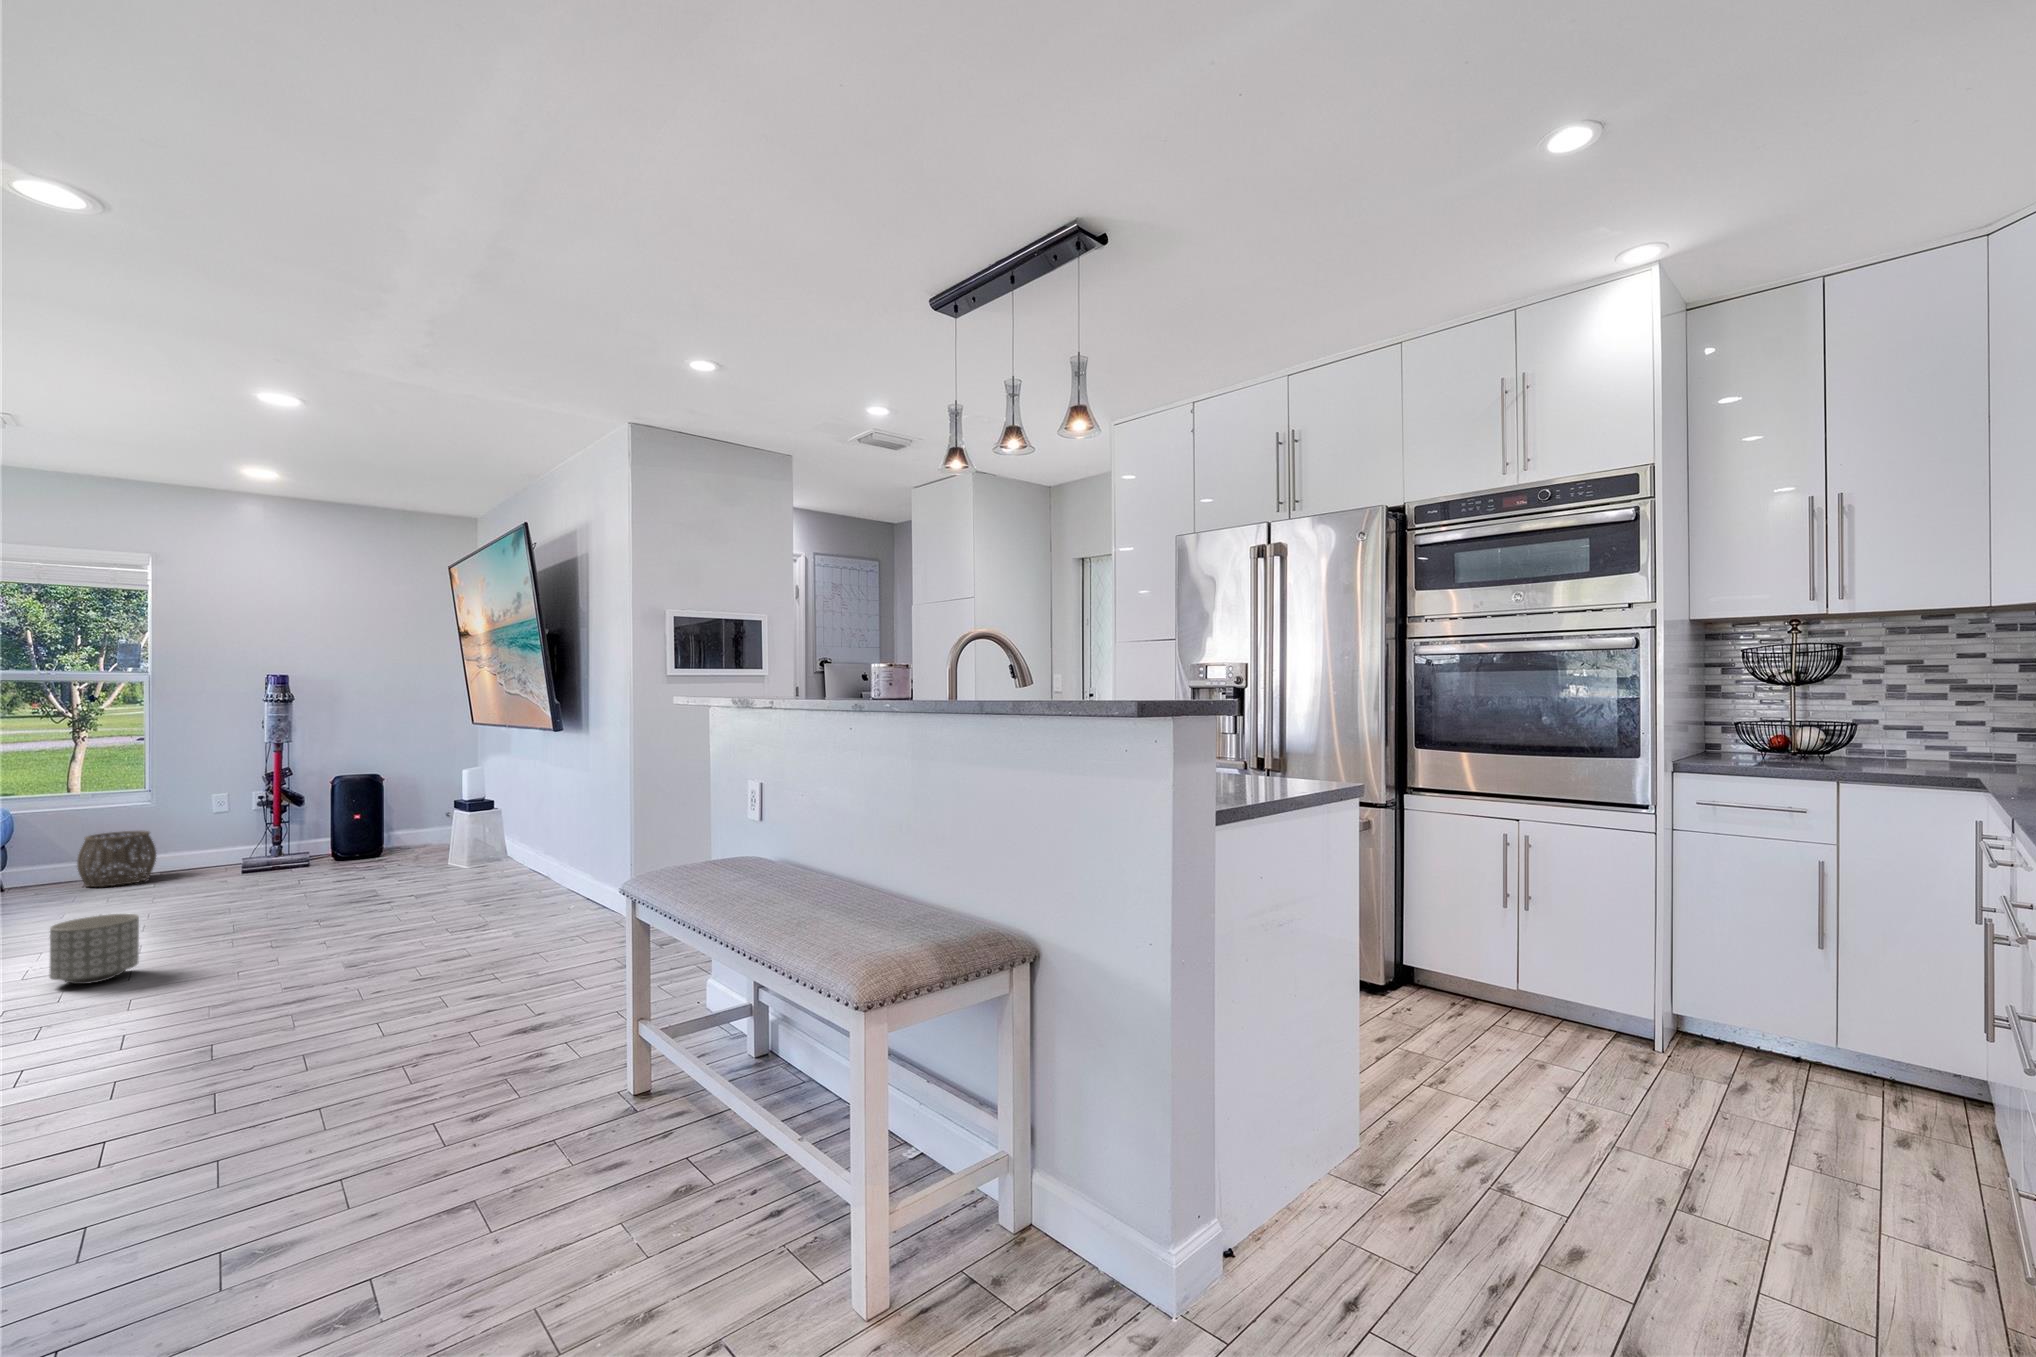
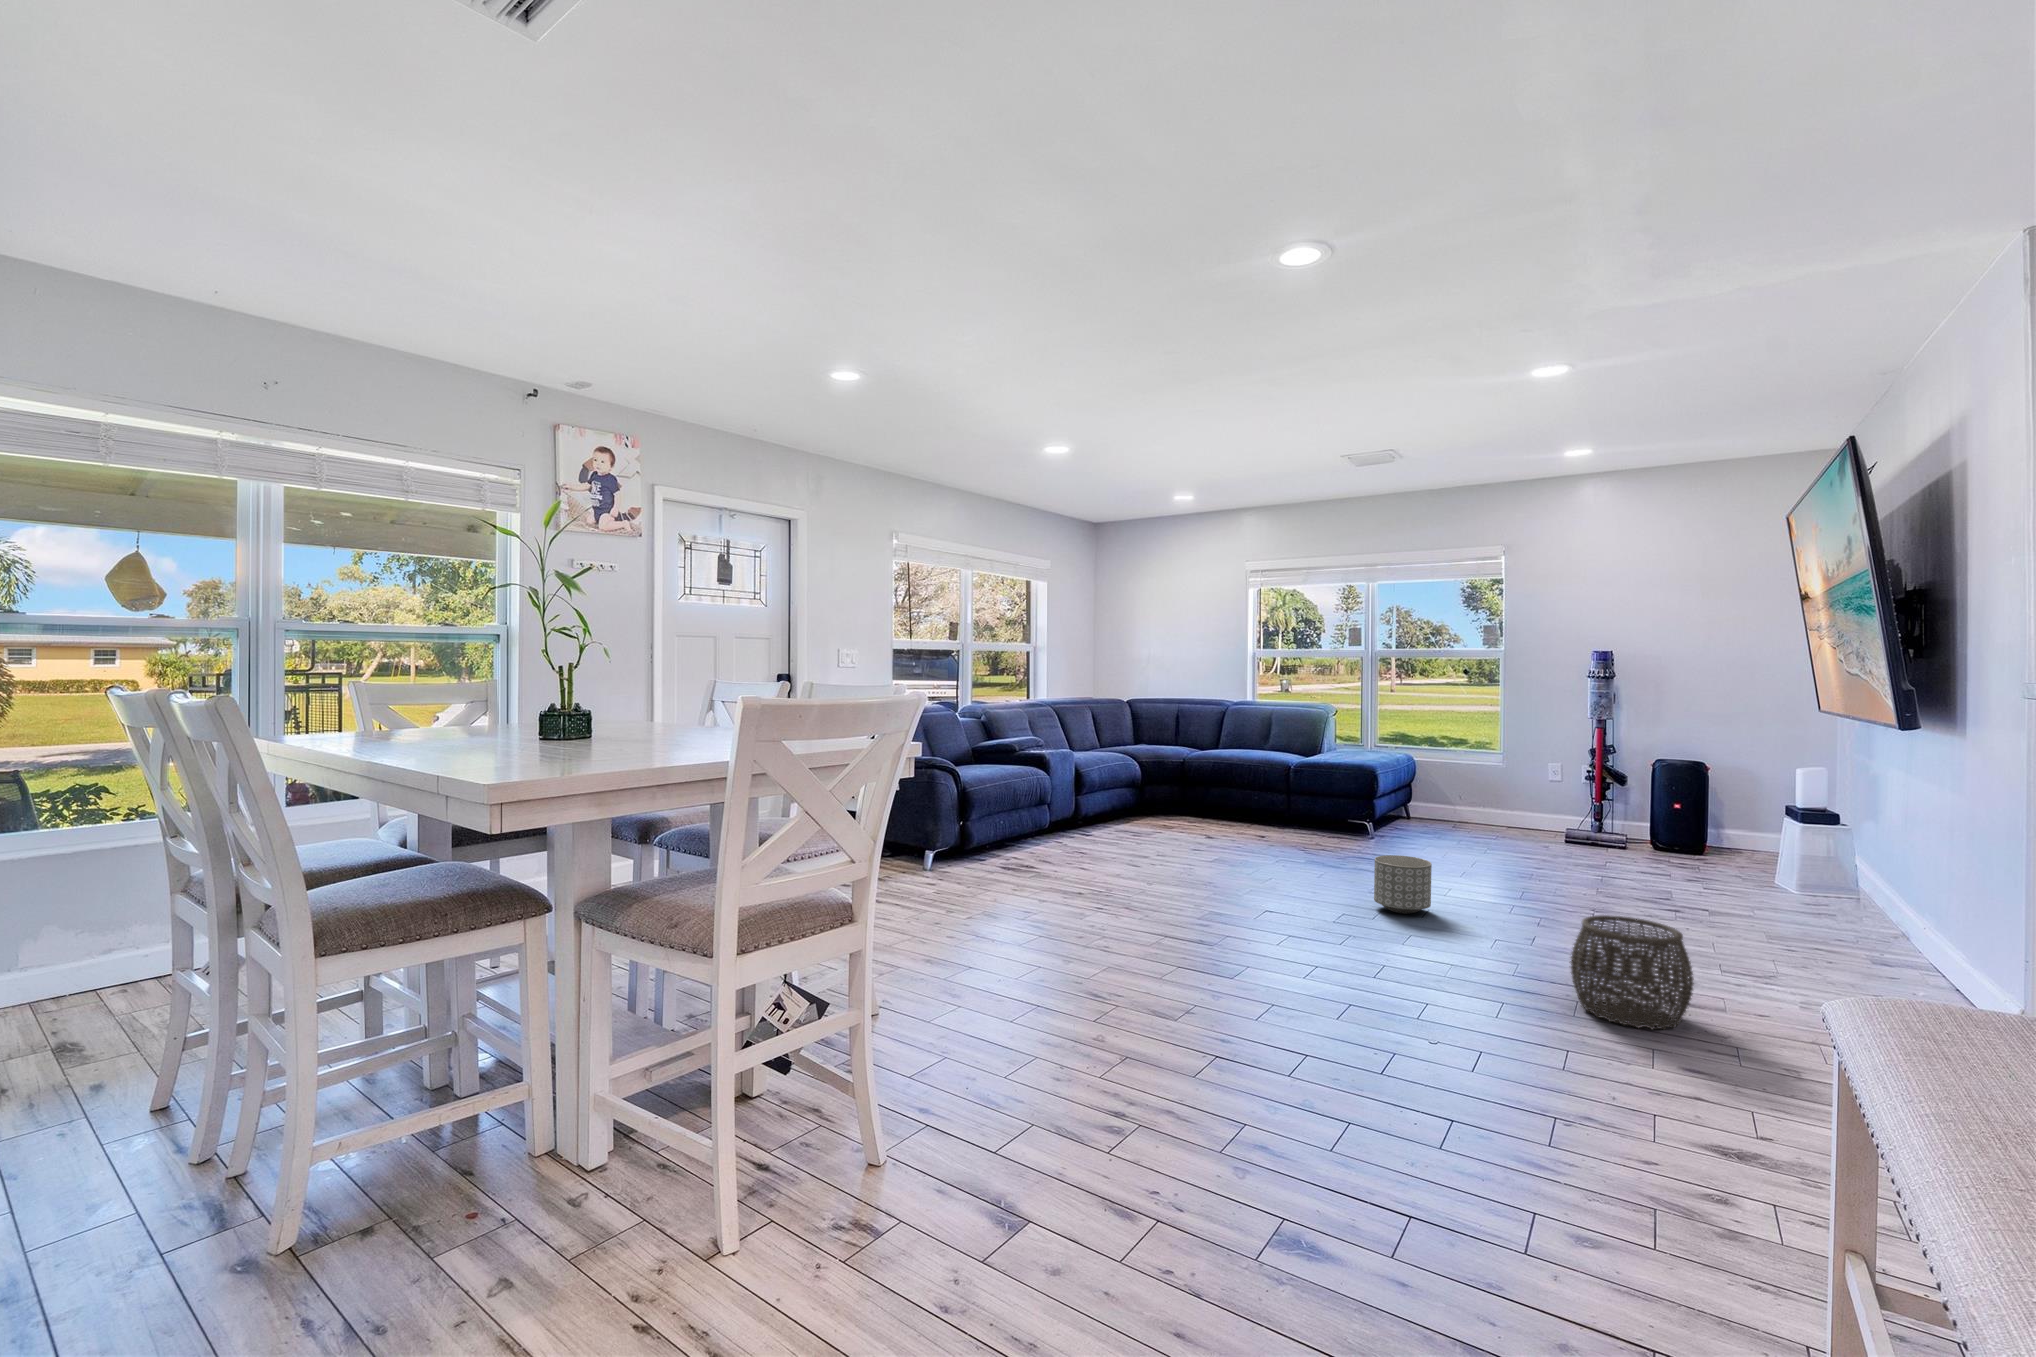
woven basket: present [77,831,156,887] -> present [1570,915,1694,1029]

